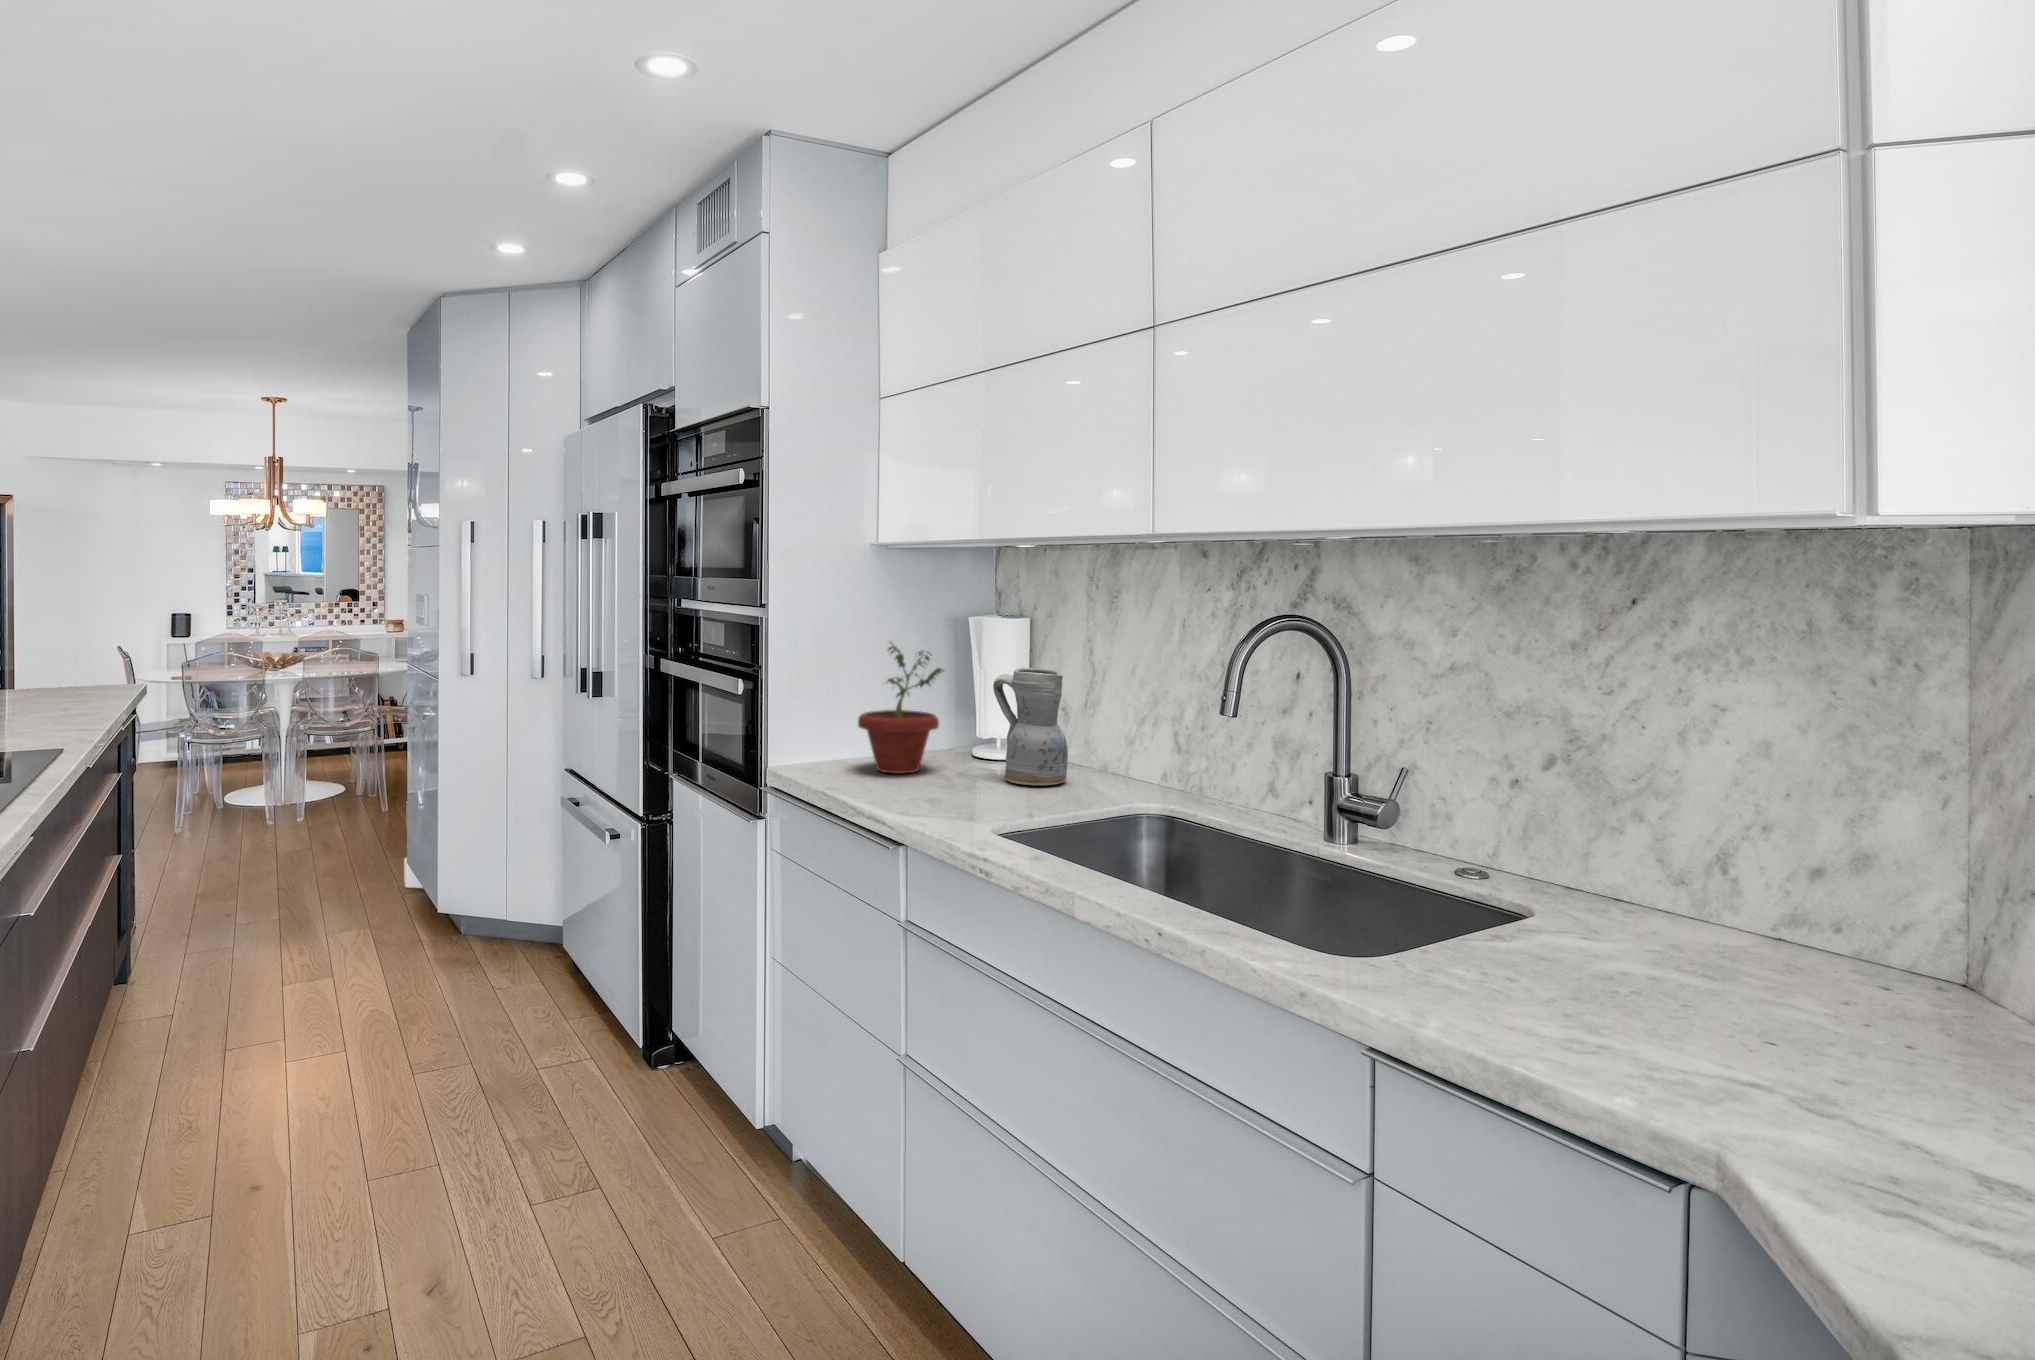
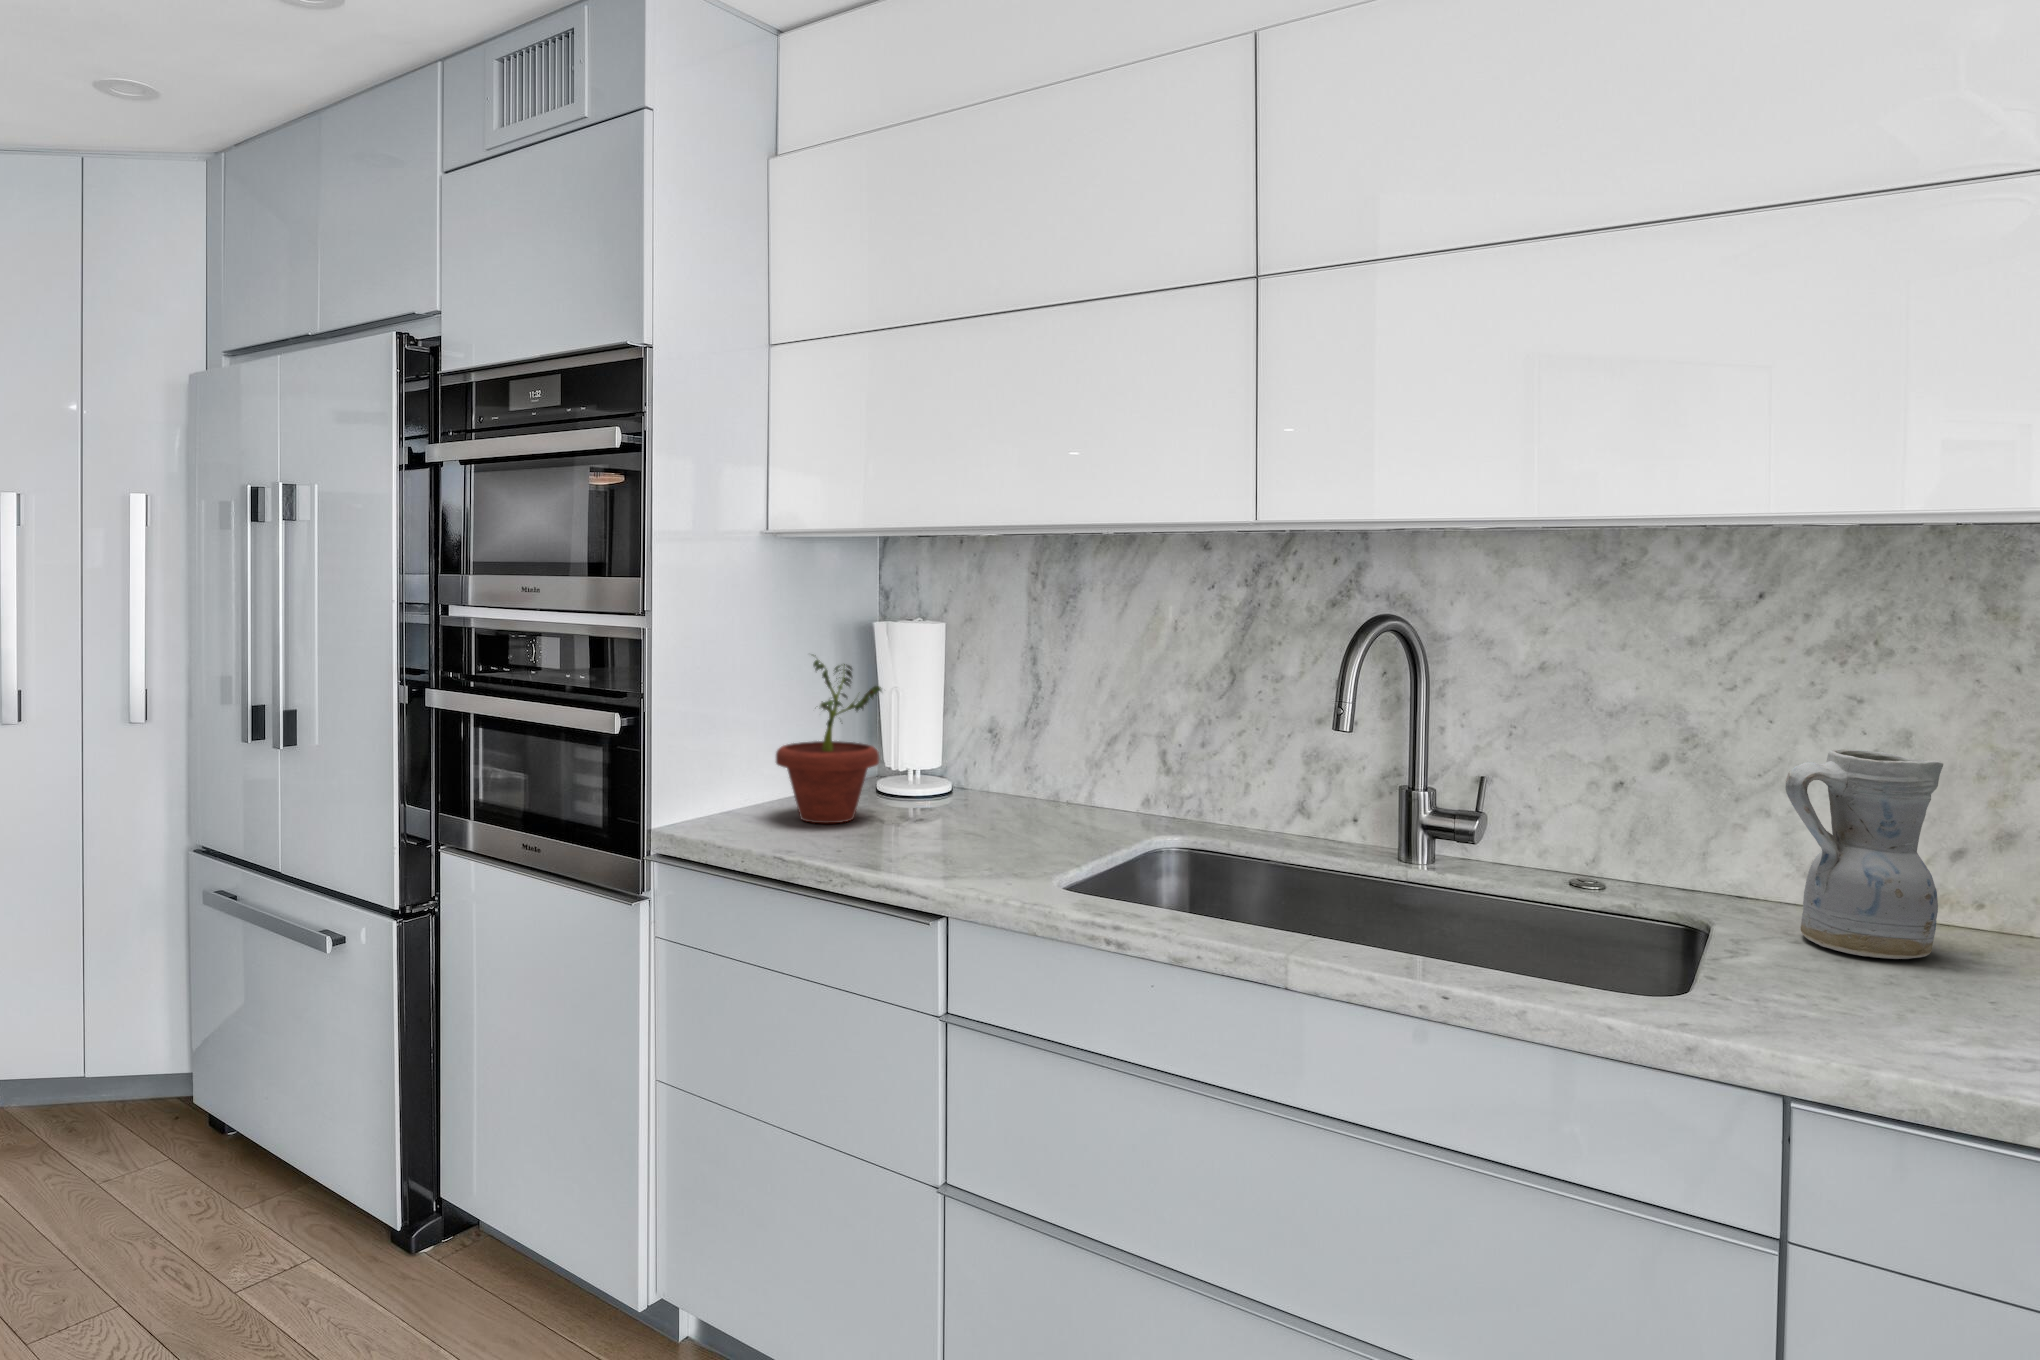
ceramic pitcher: present [993,668,1068,785] -> present [1786,749,1943,959]

